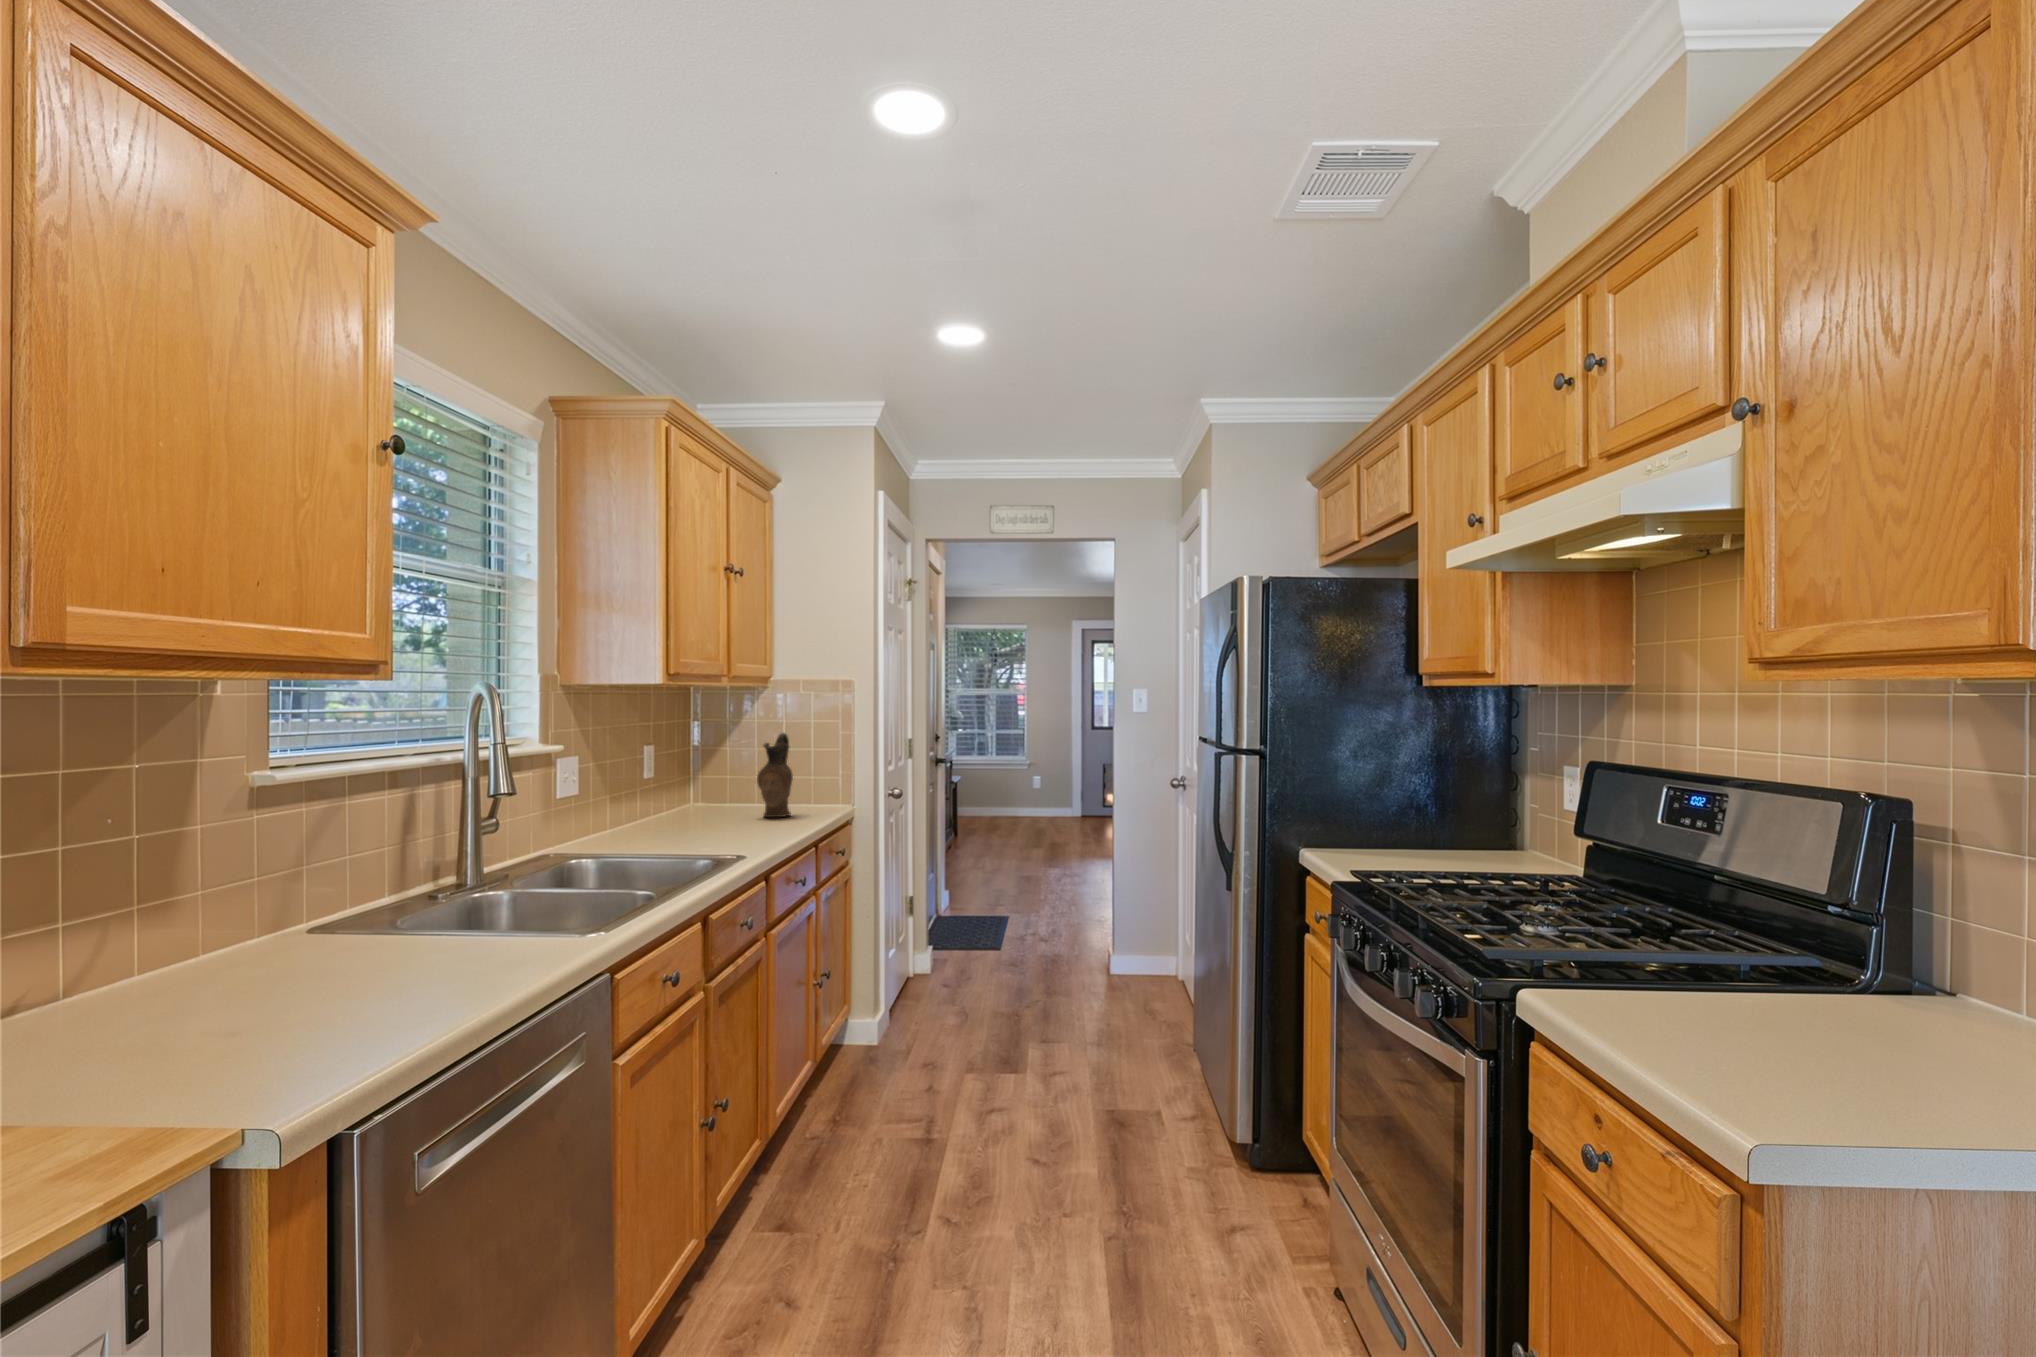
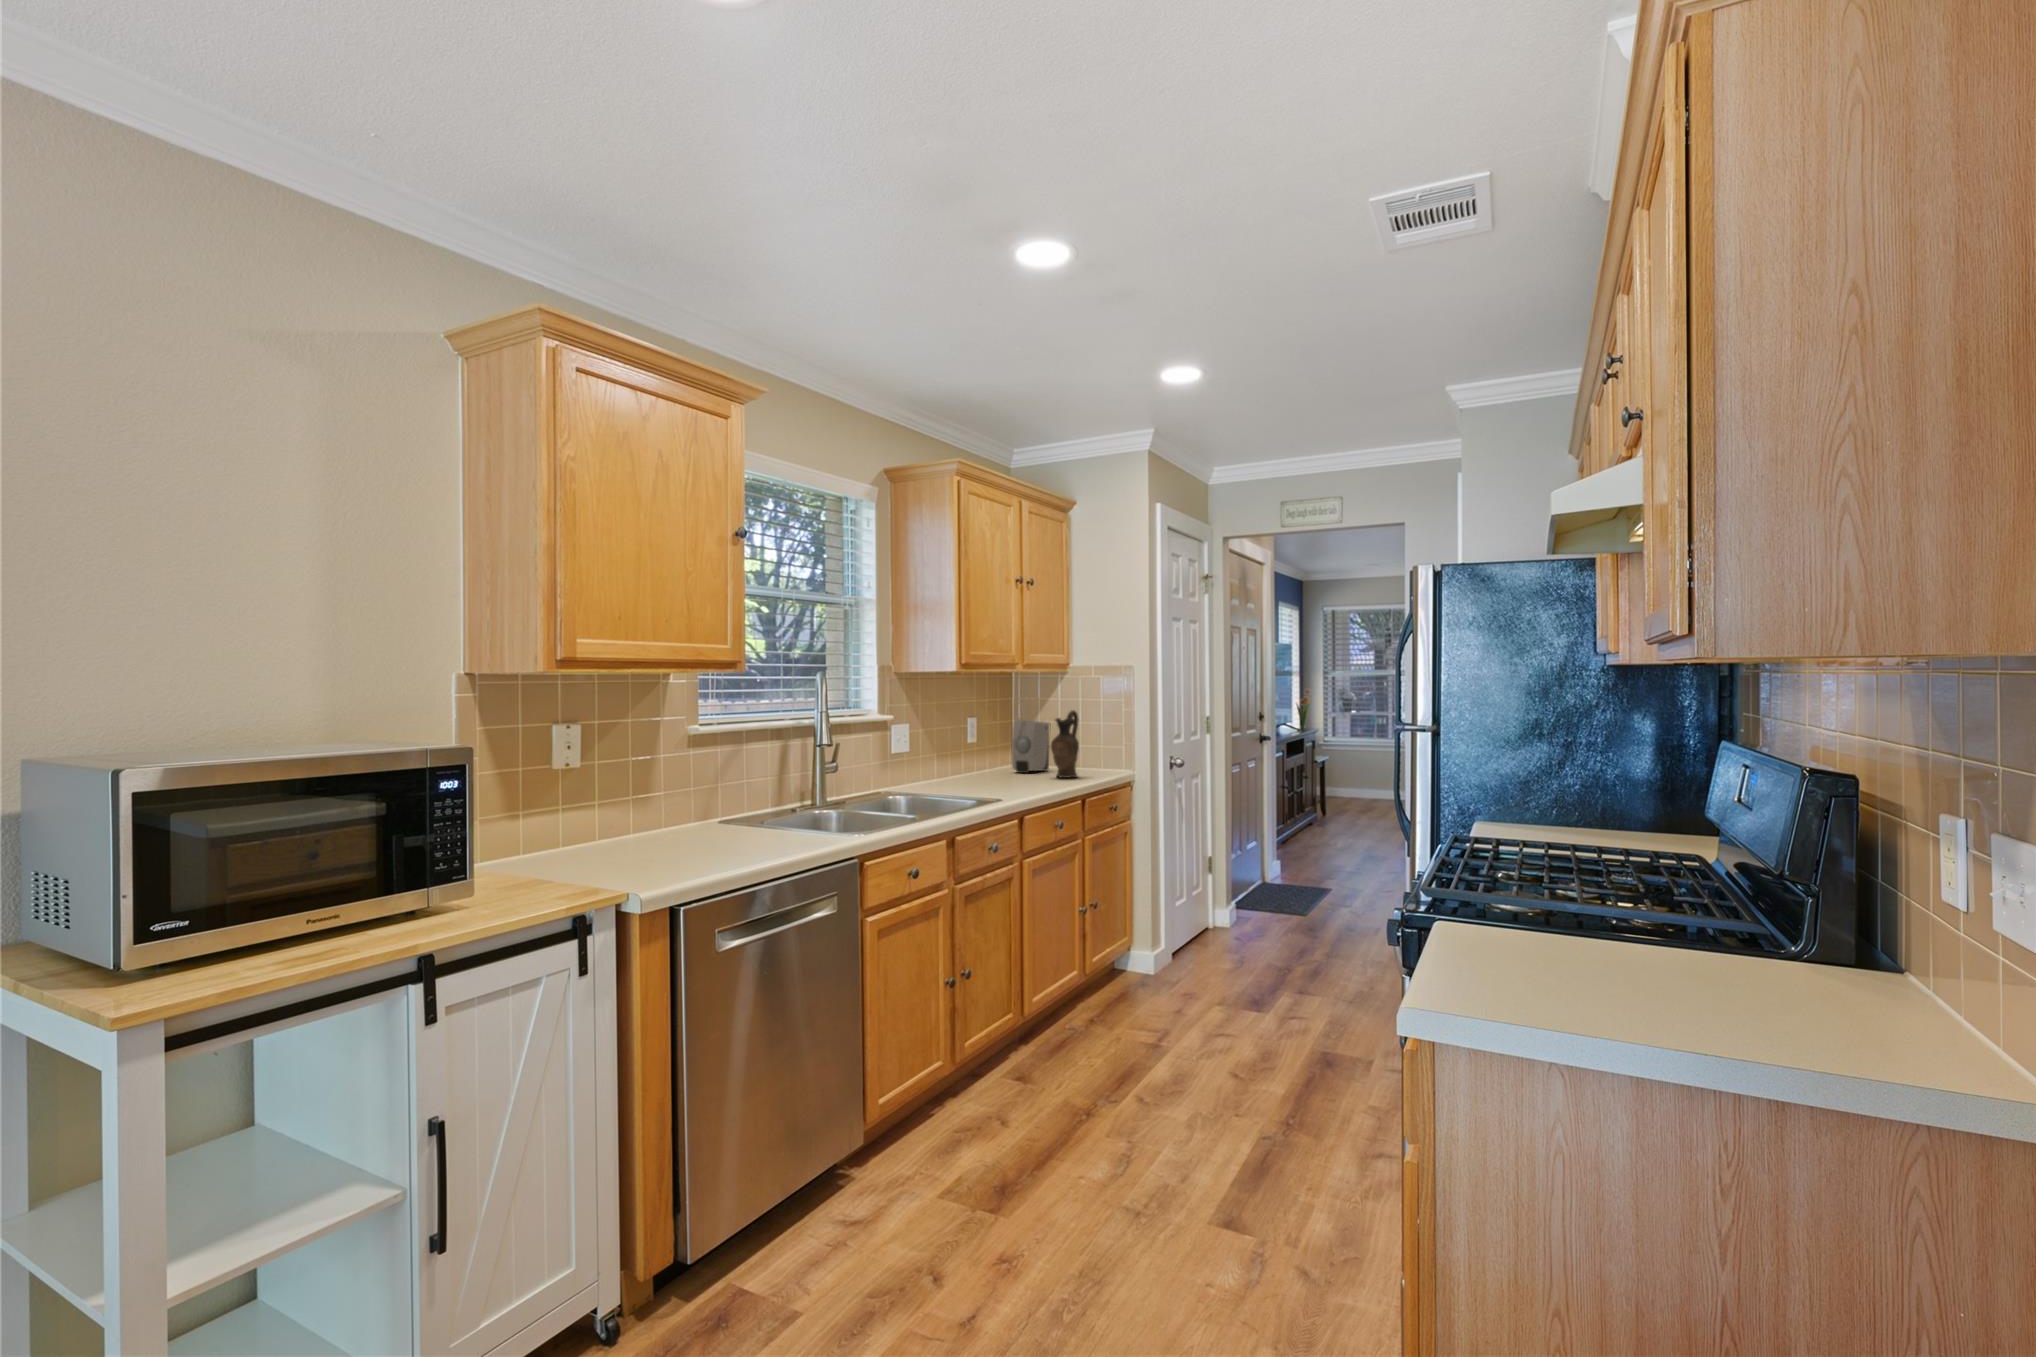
soap dispenser: none [695,746,742,814] -> present [1012,720,1049,773]

